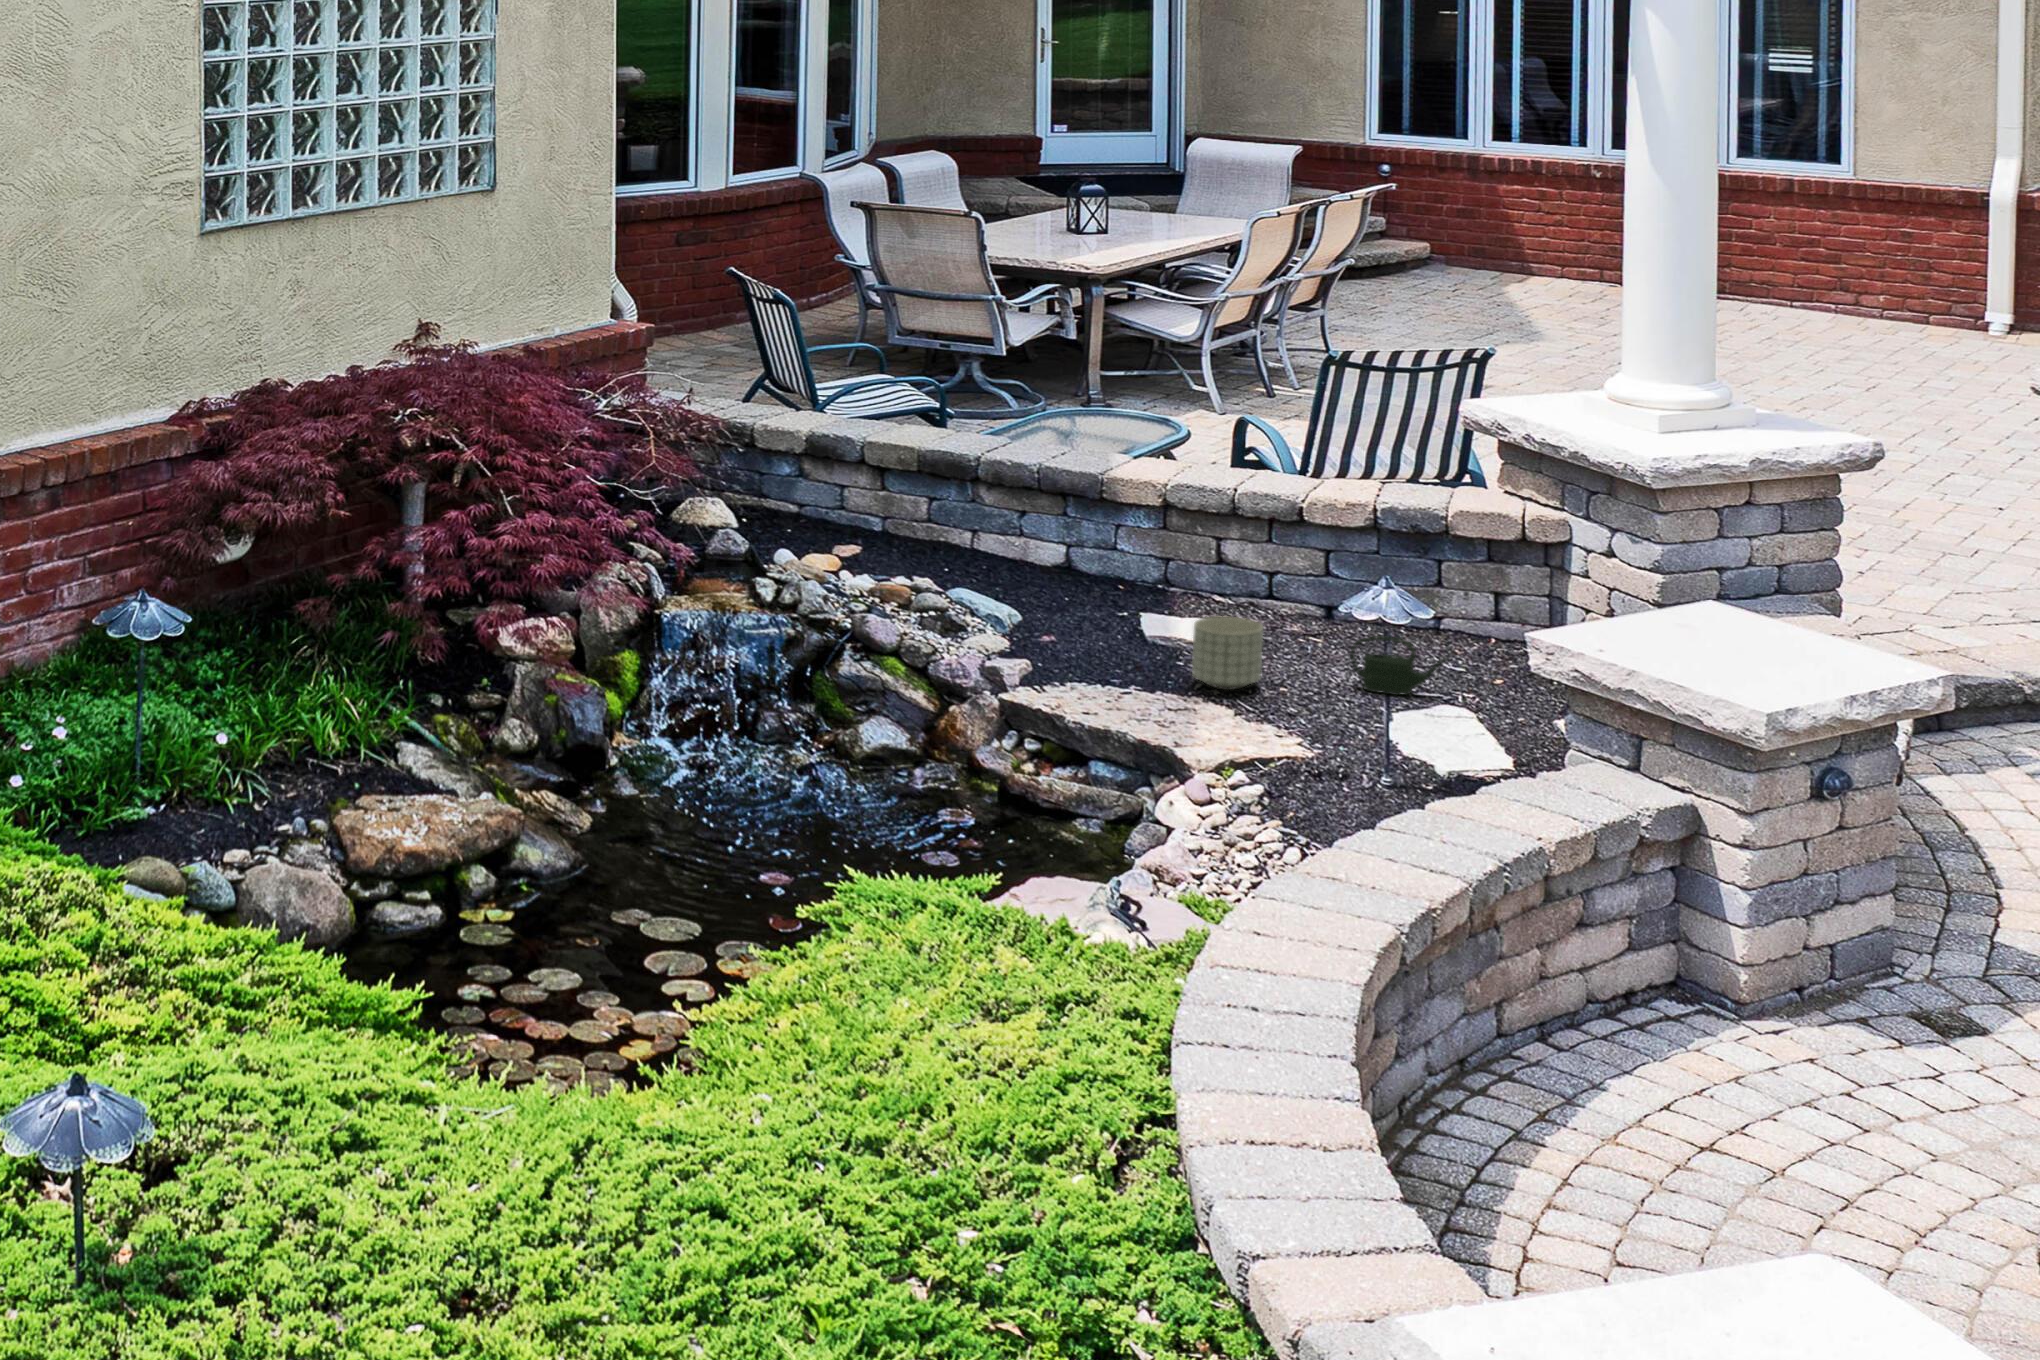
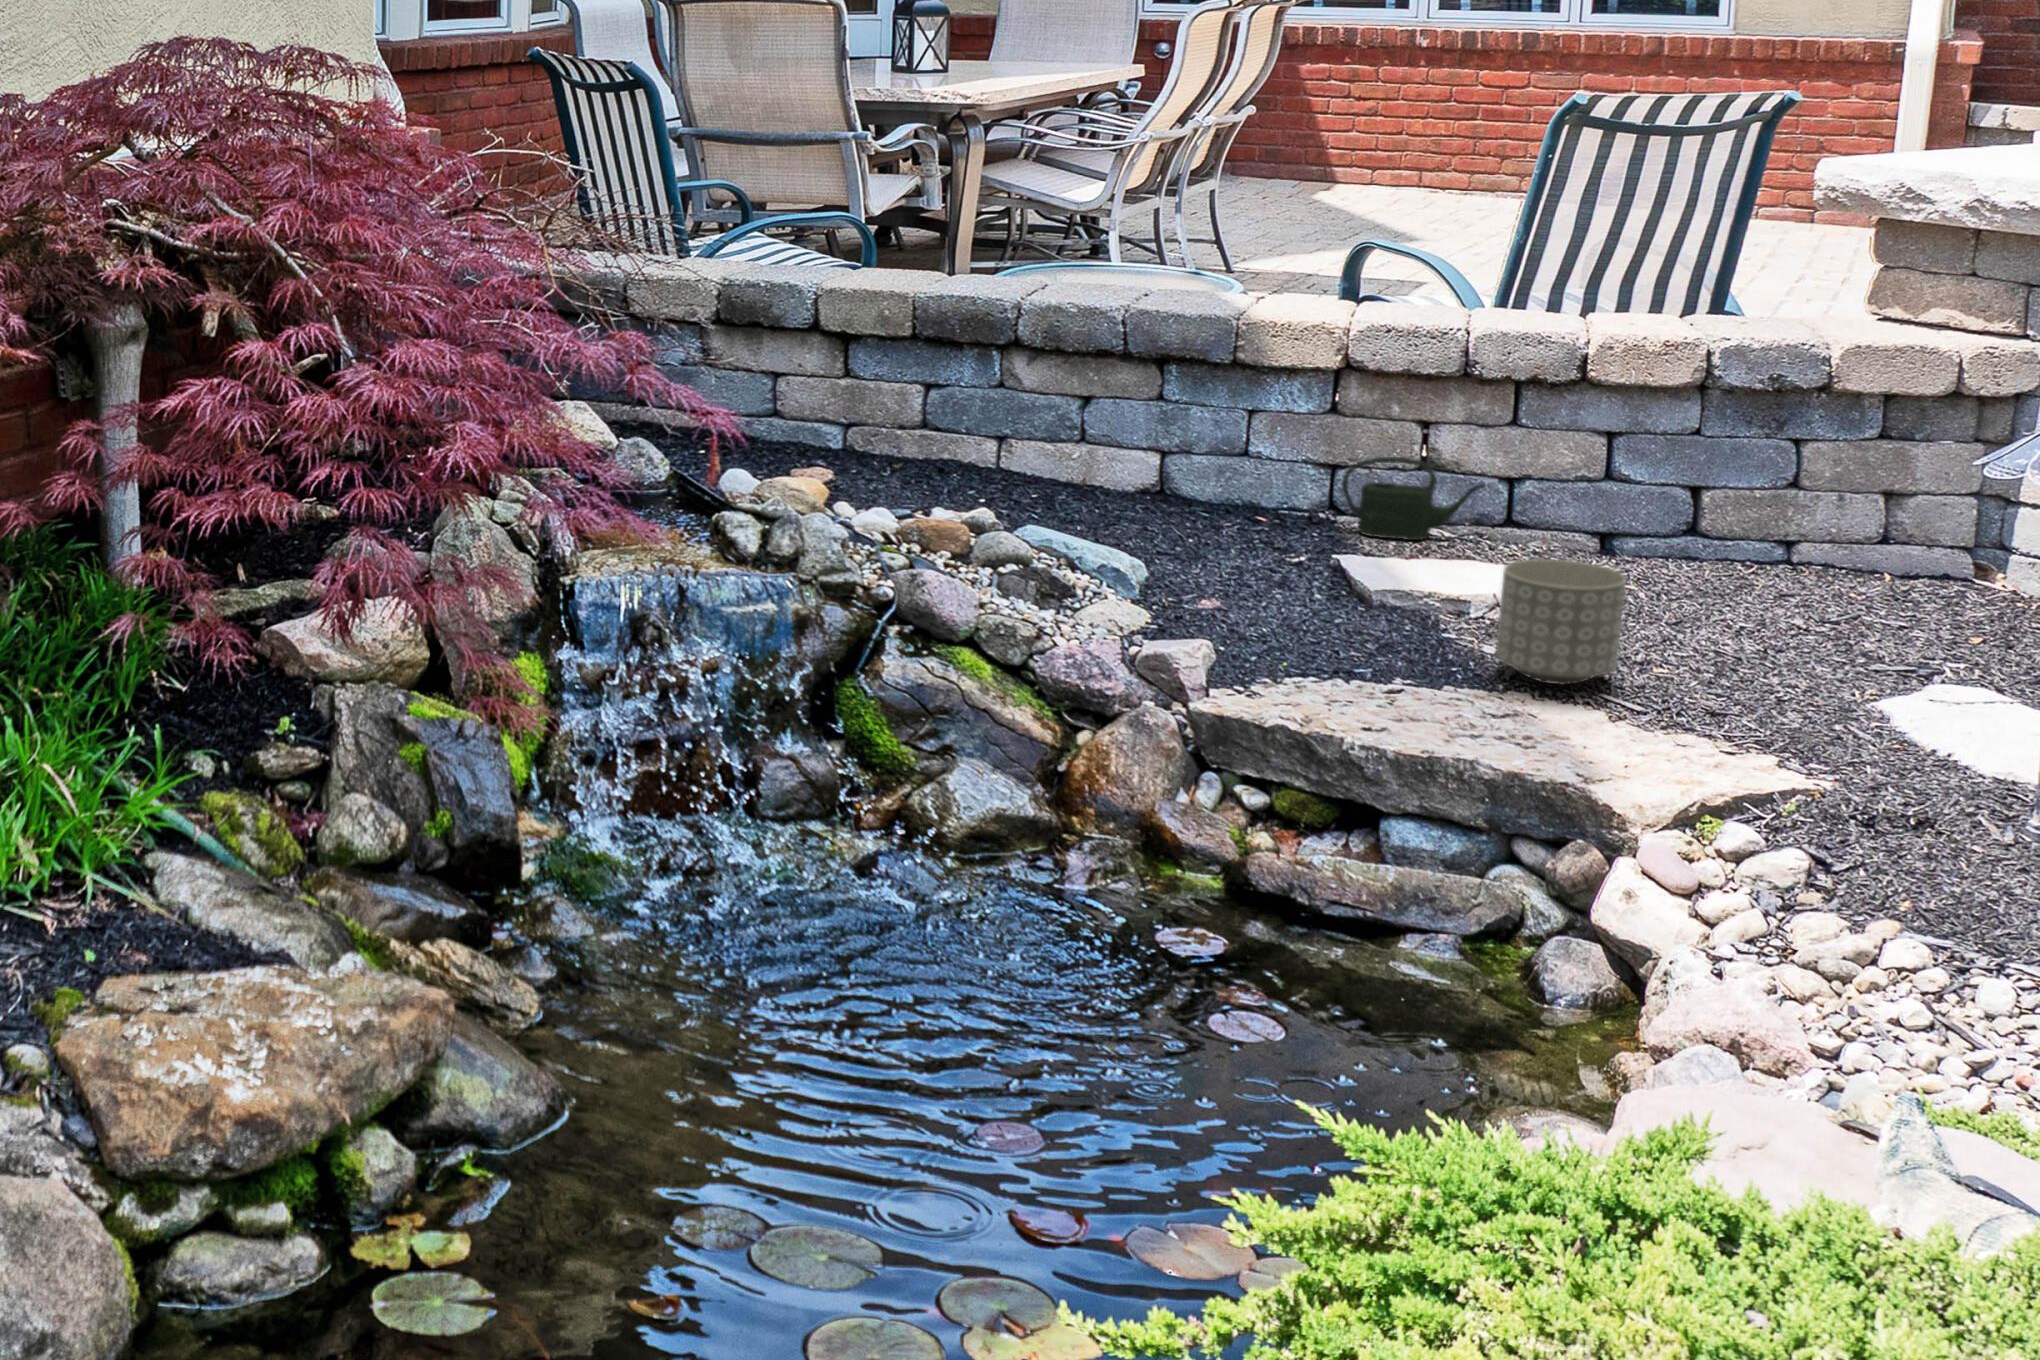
watering can: present [1350,636,1448,695] -> present [1342,457,1484,540]

